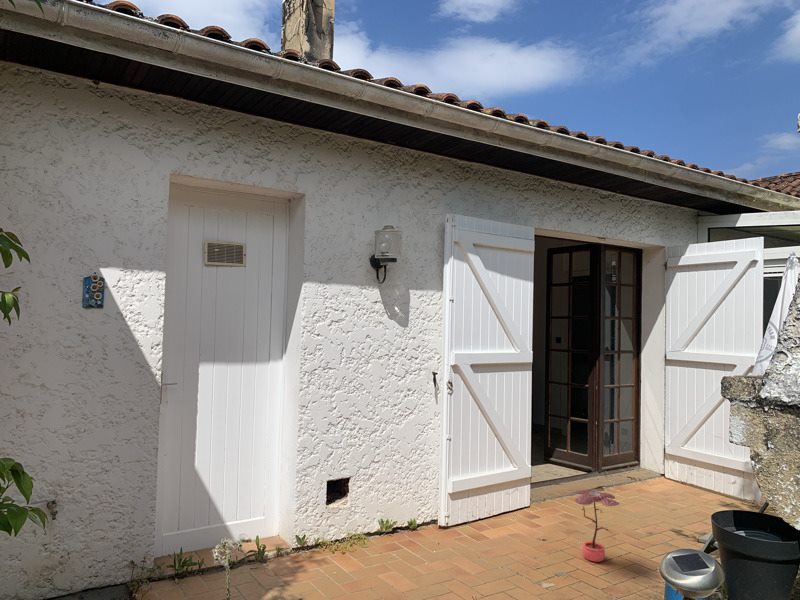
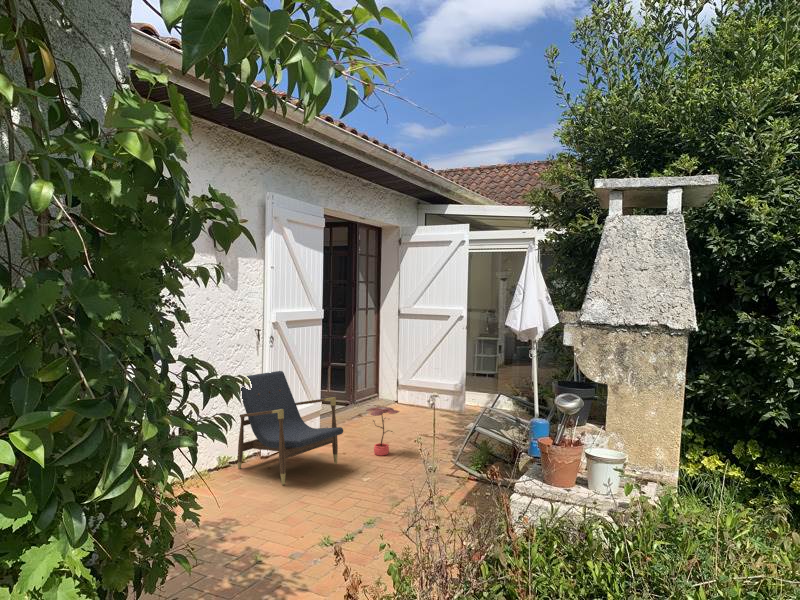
lounge chair: none [403,425,525,577] -> present [238,371,343,485]

